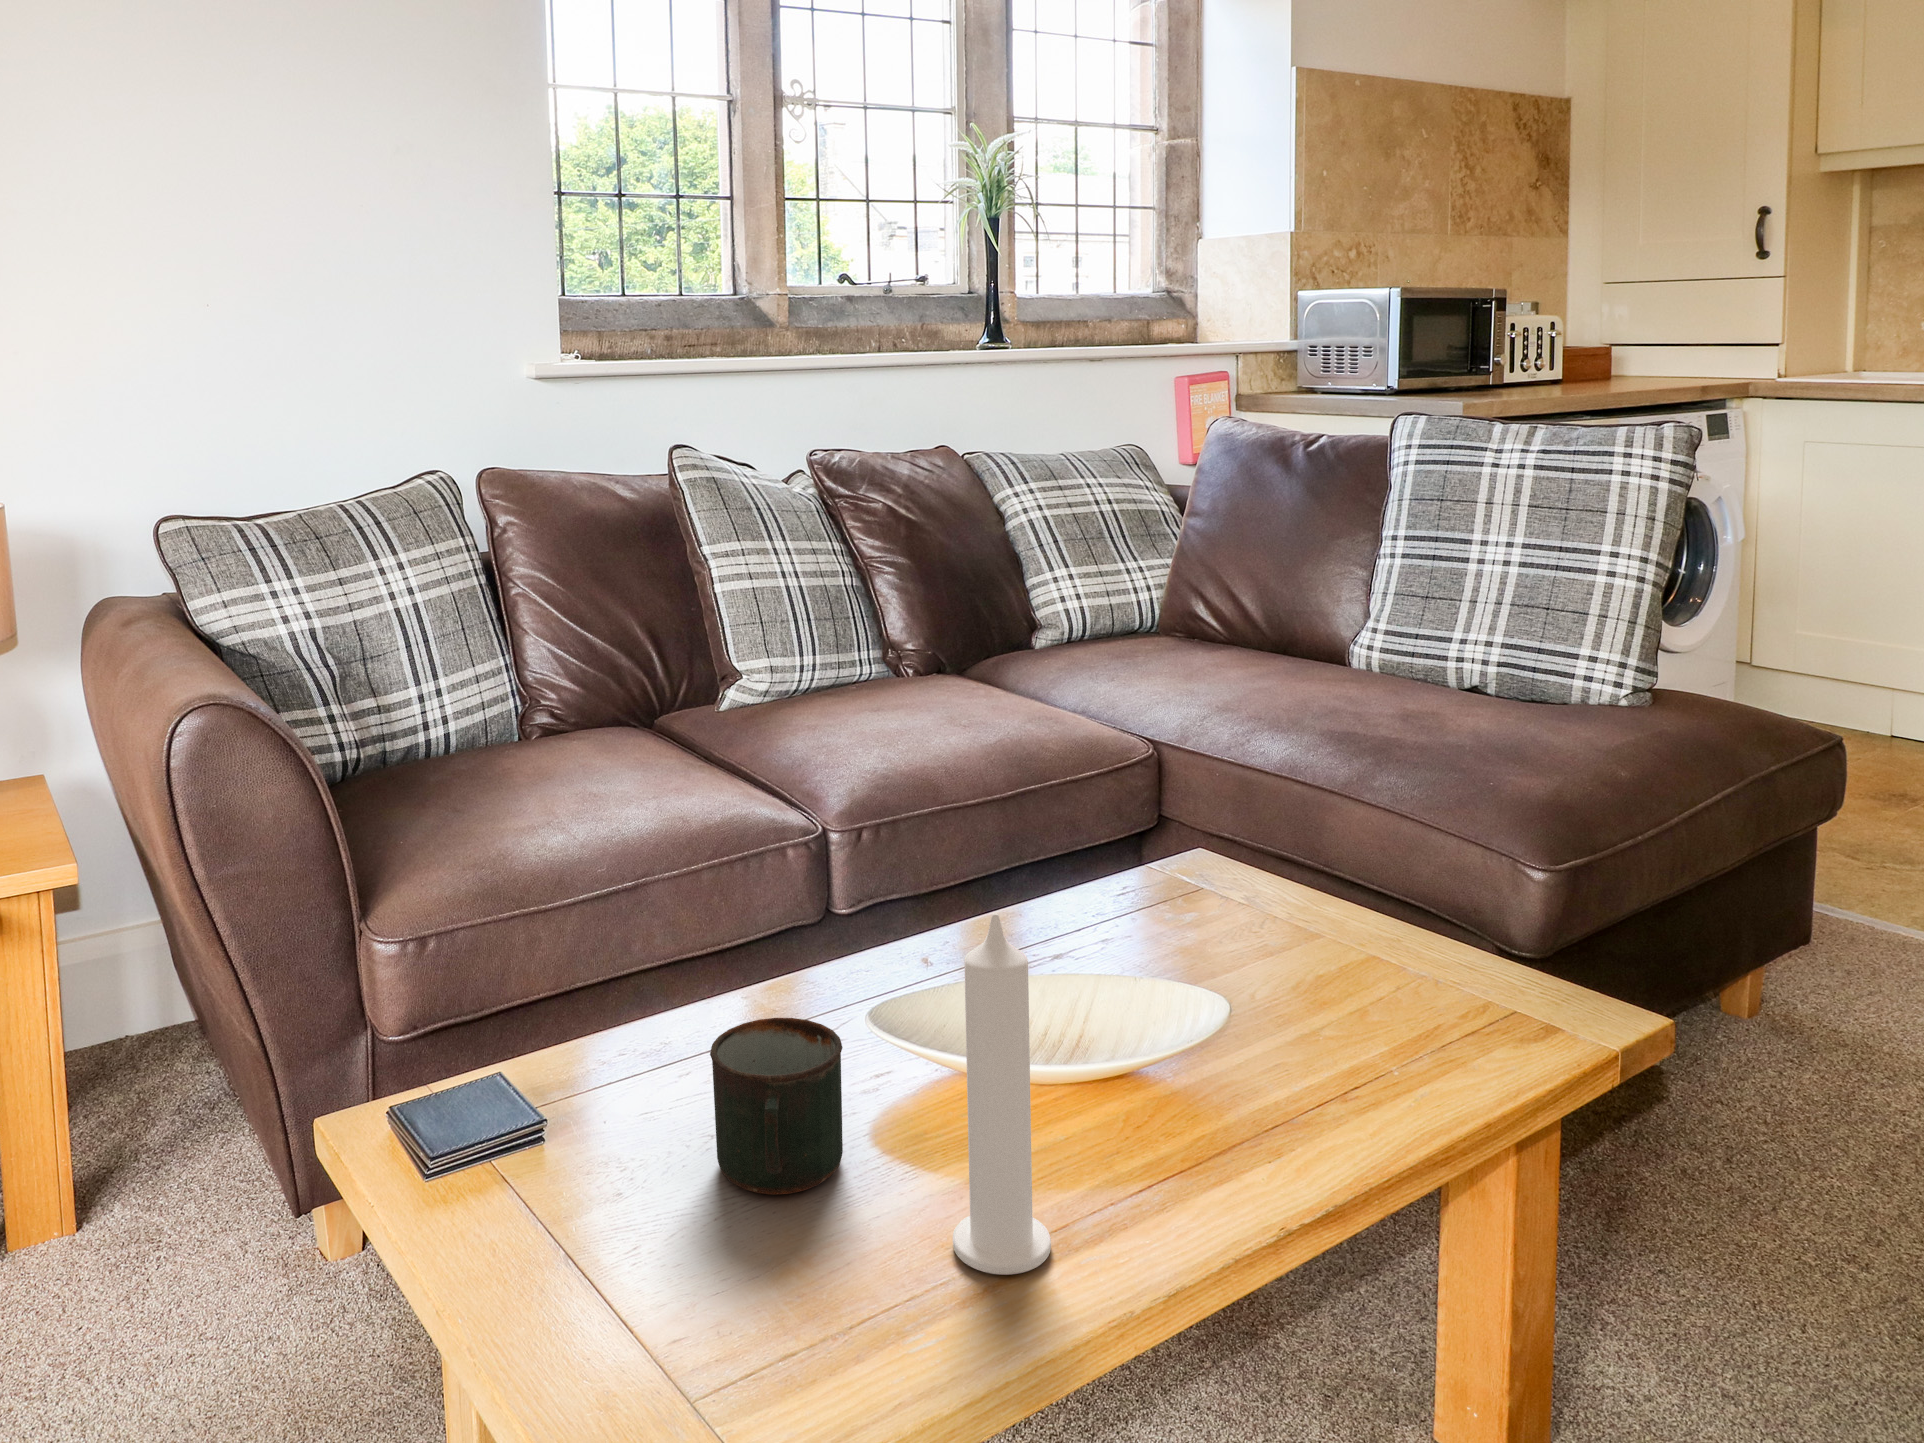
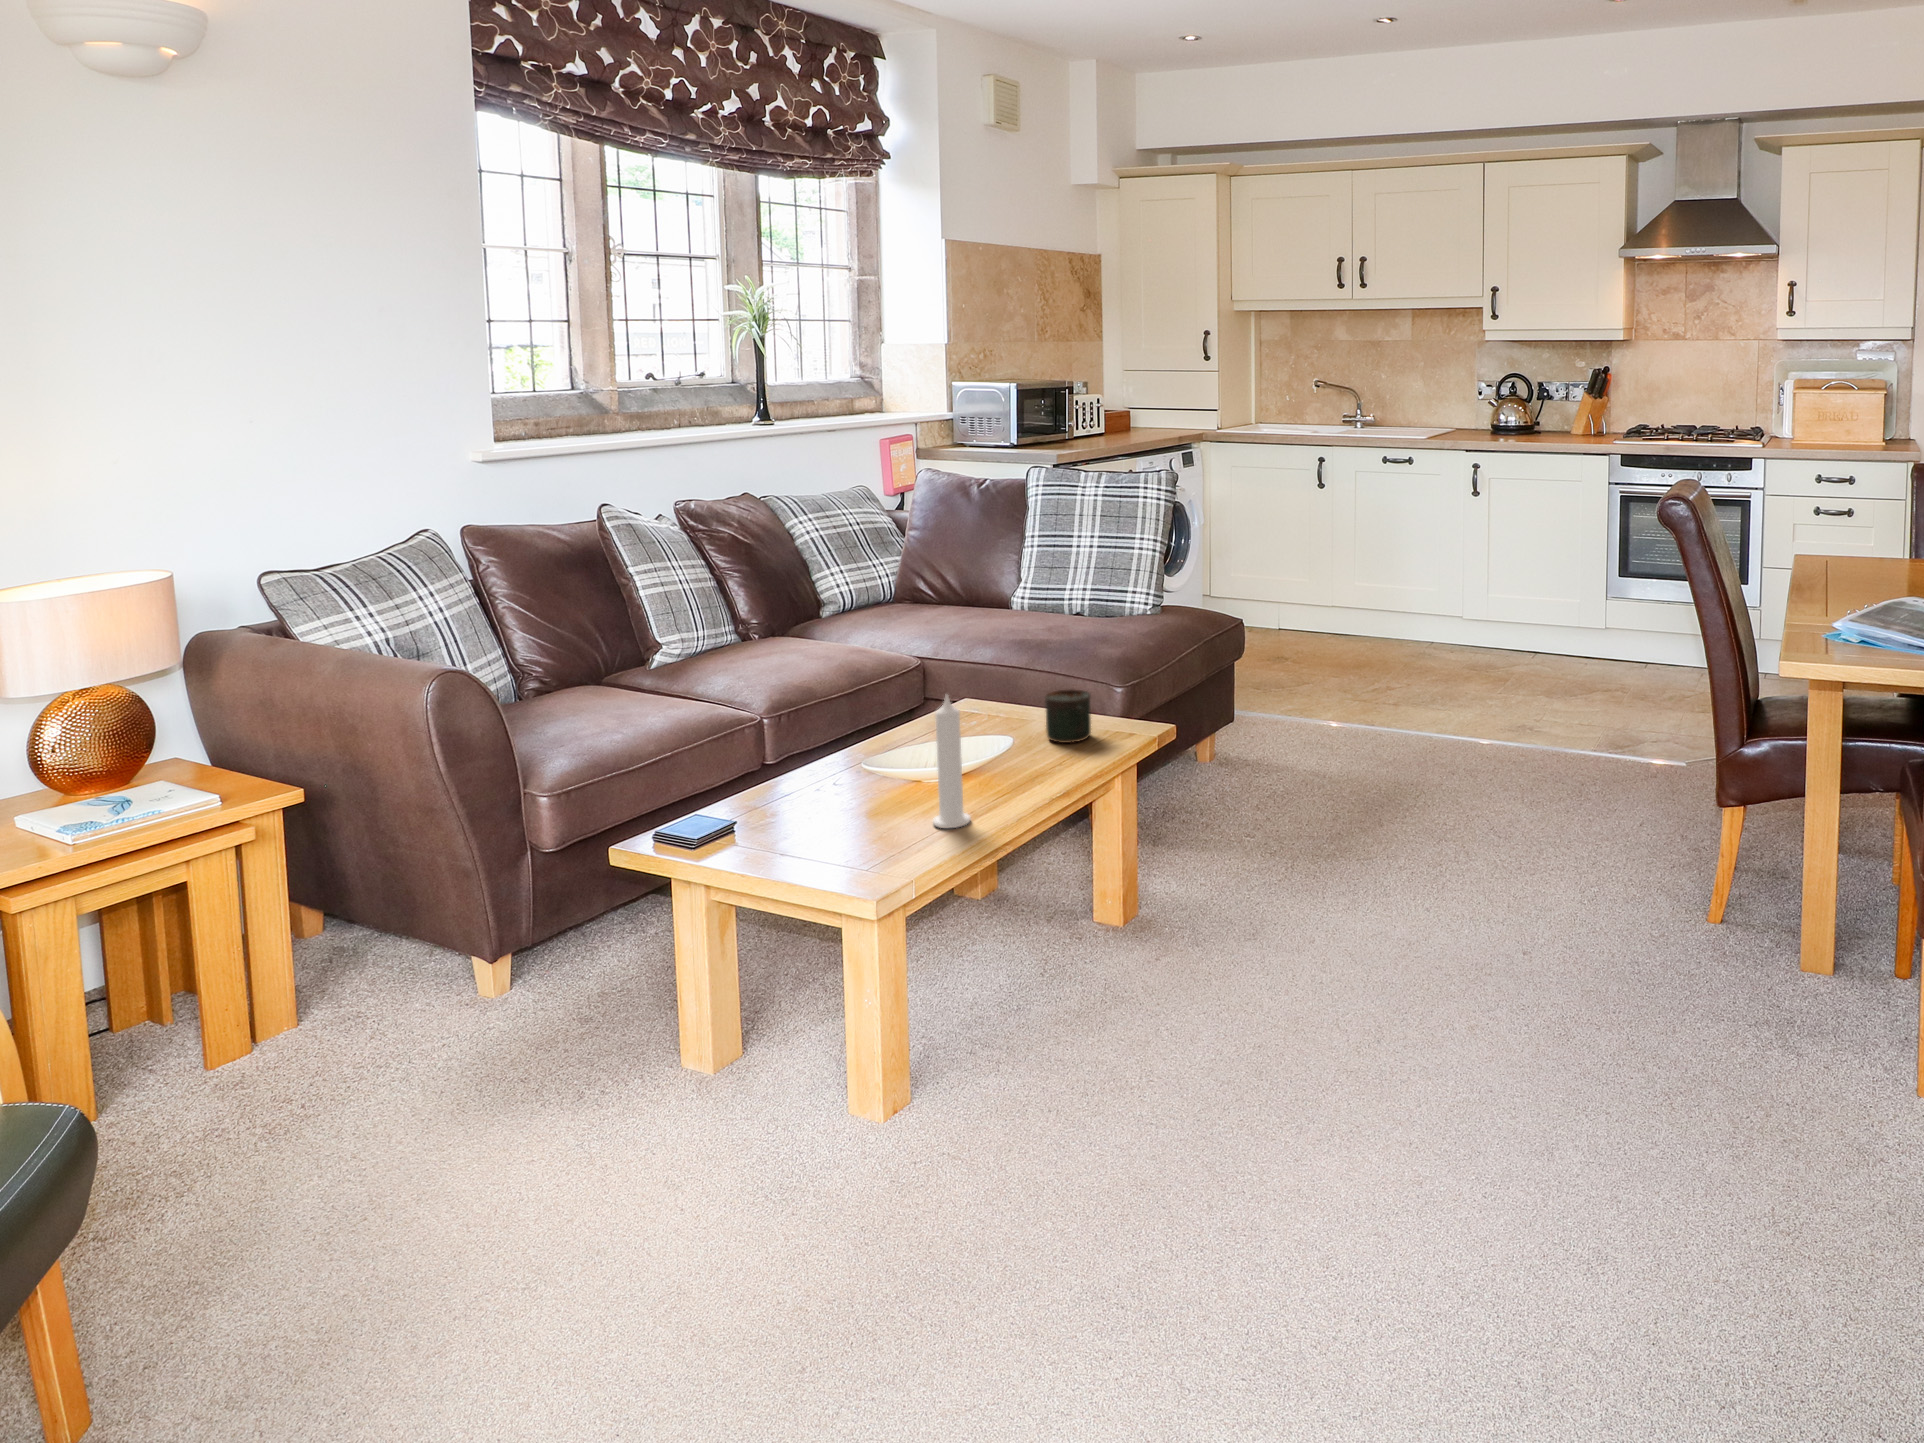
mug: present [710,1018,843,1195] -> present [1045,689,1091,743]

